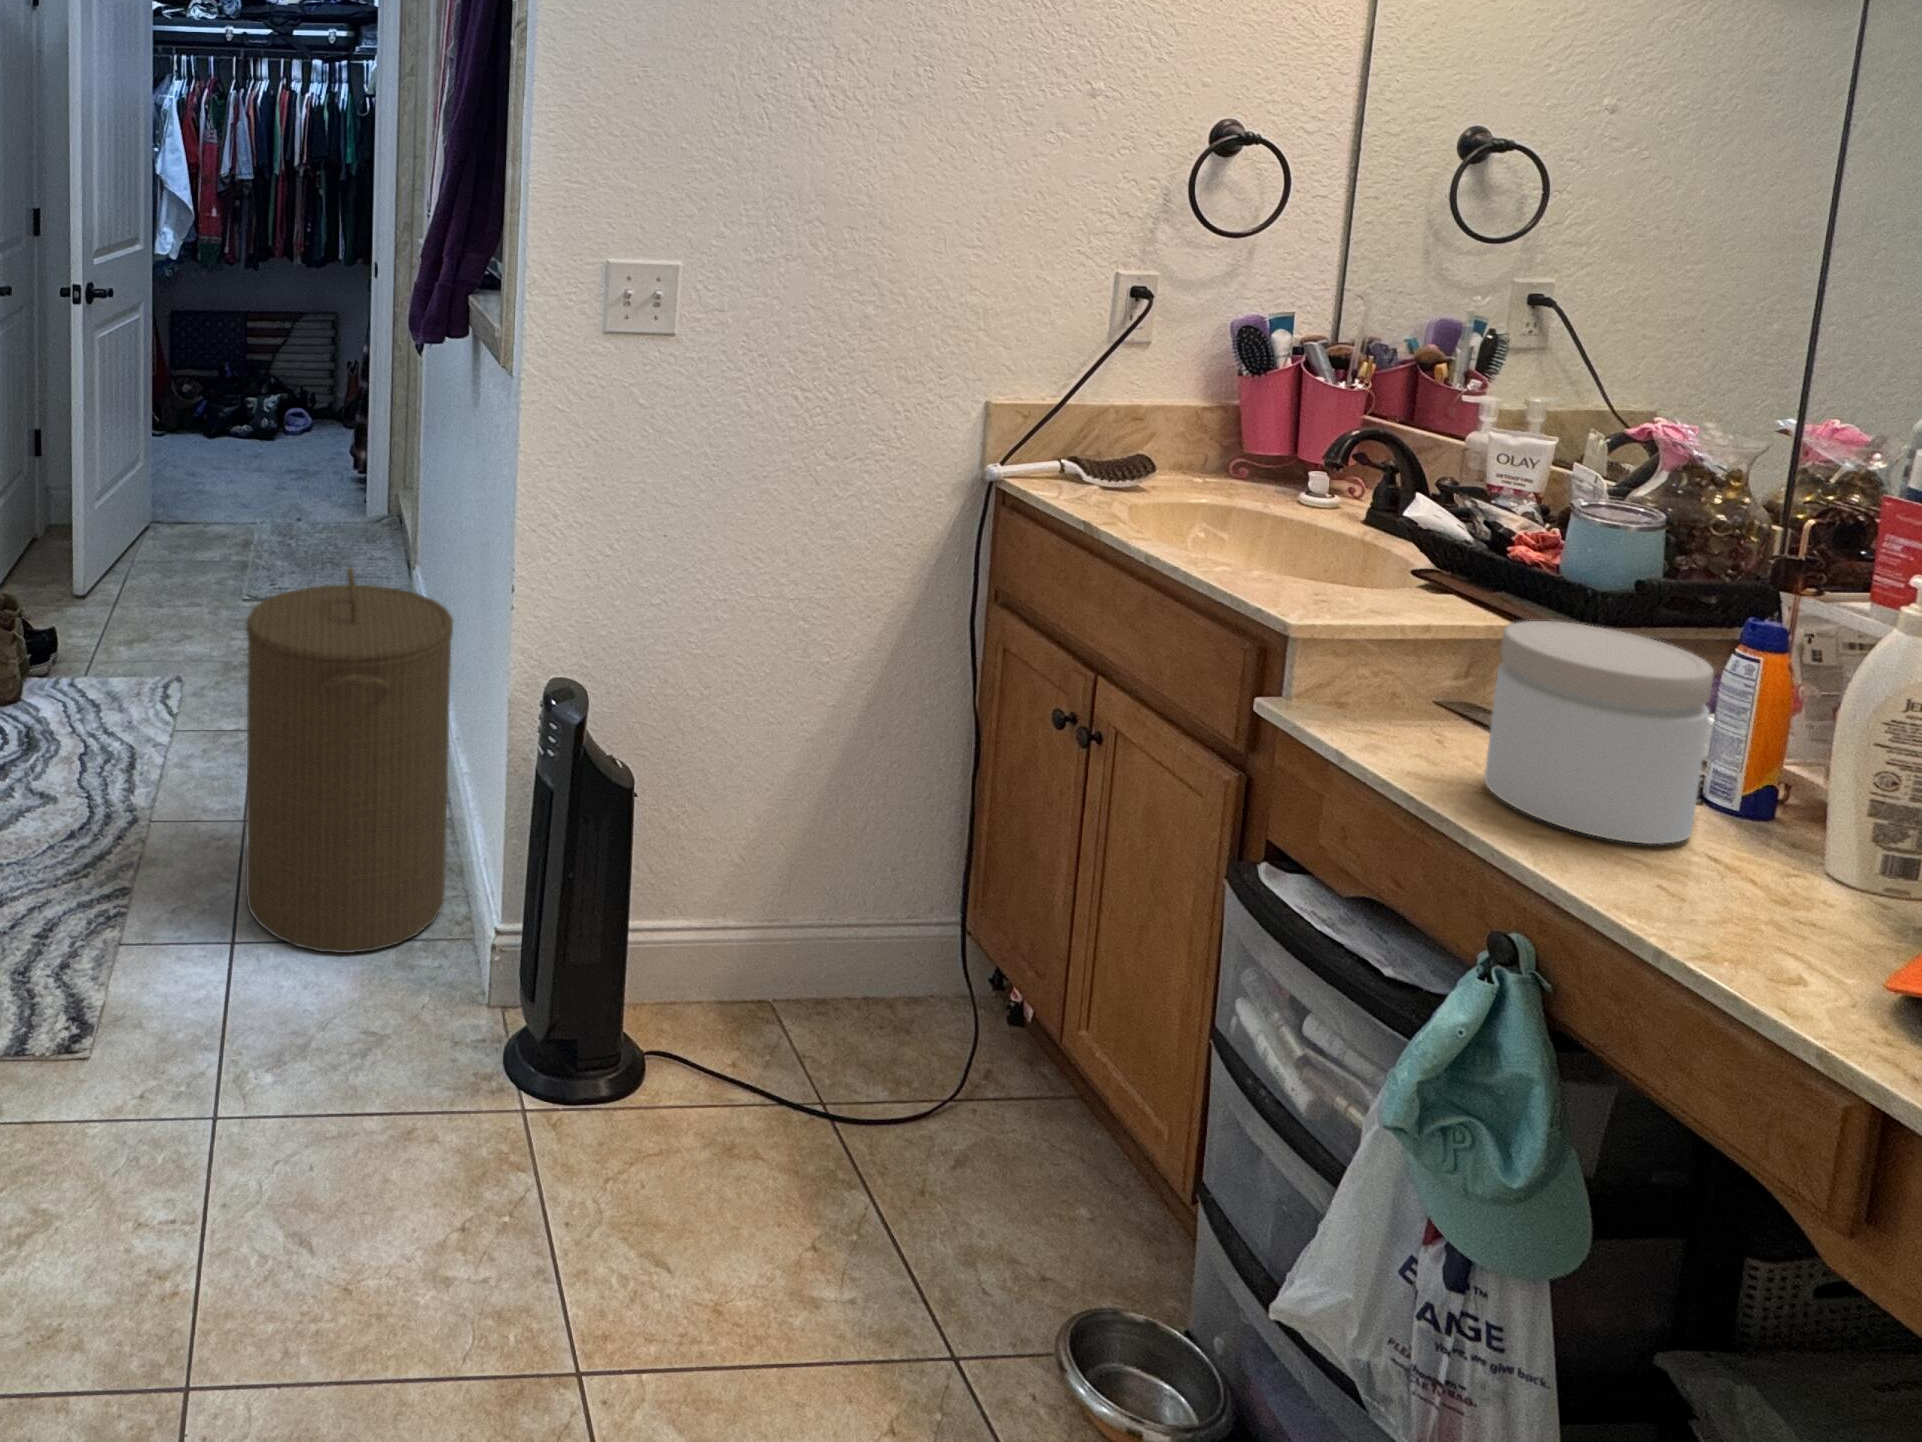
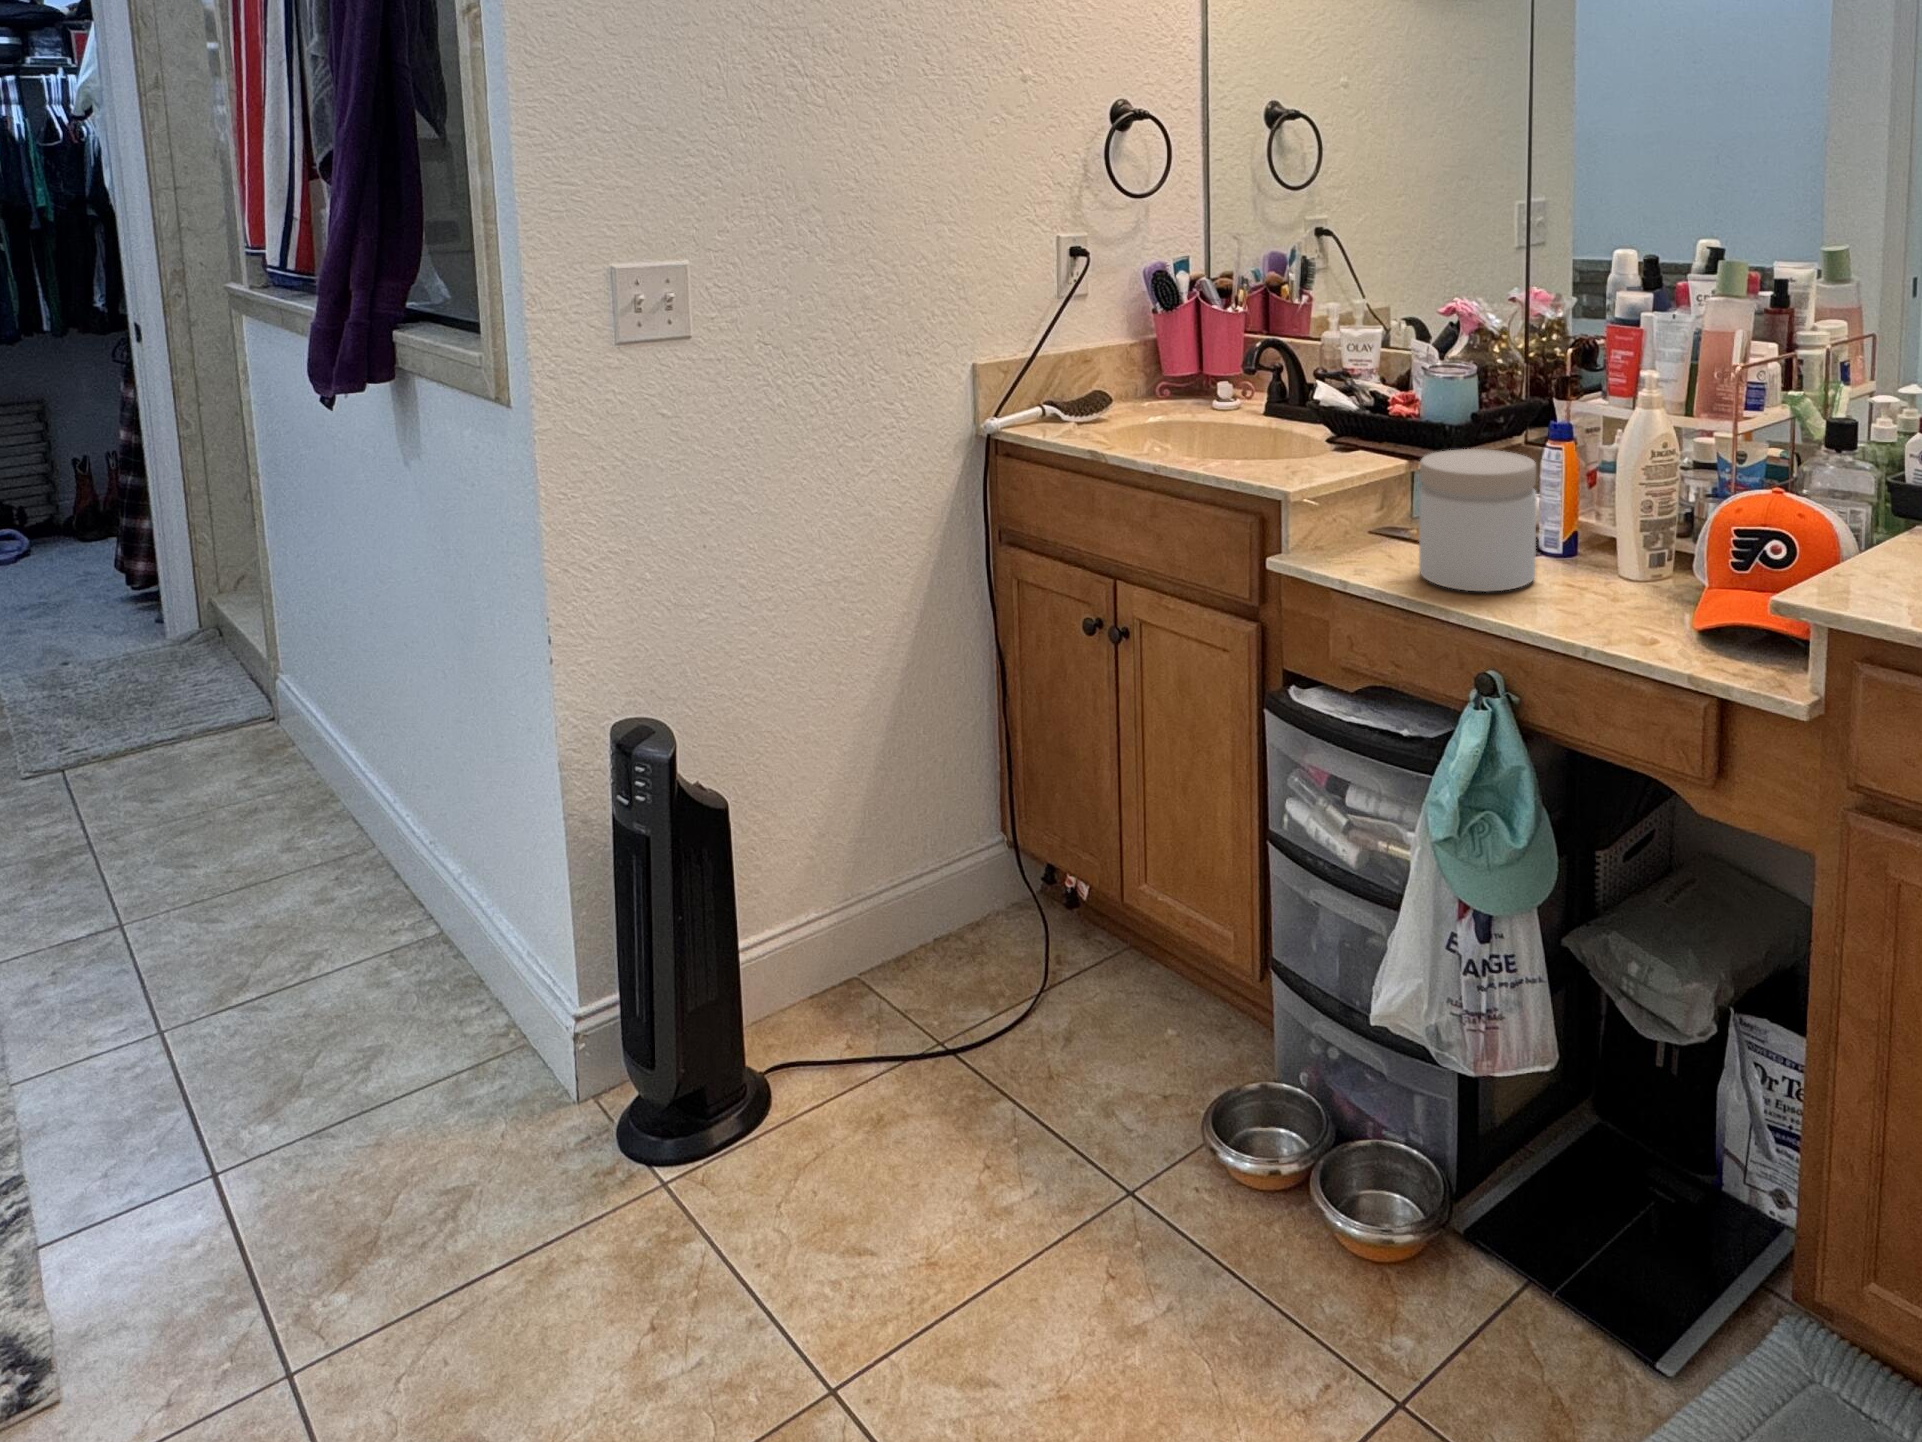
laundry hamper: present [246,567,453,953] -> none [165,673,486,1145]

